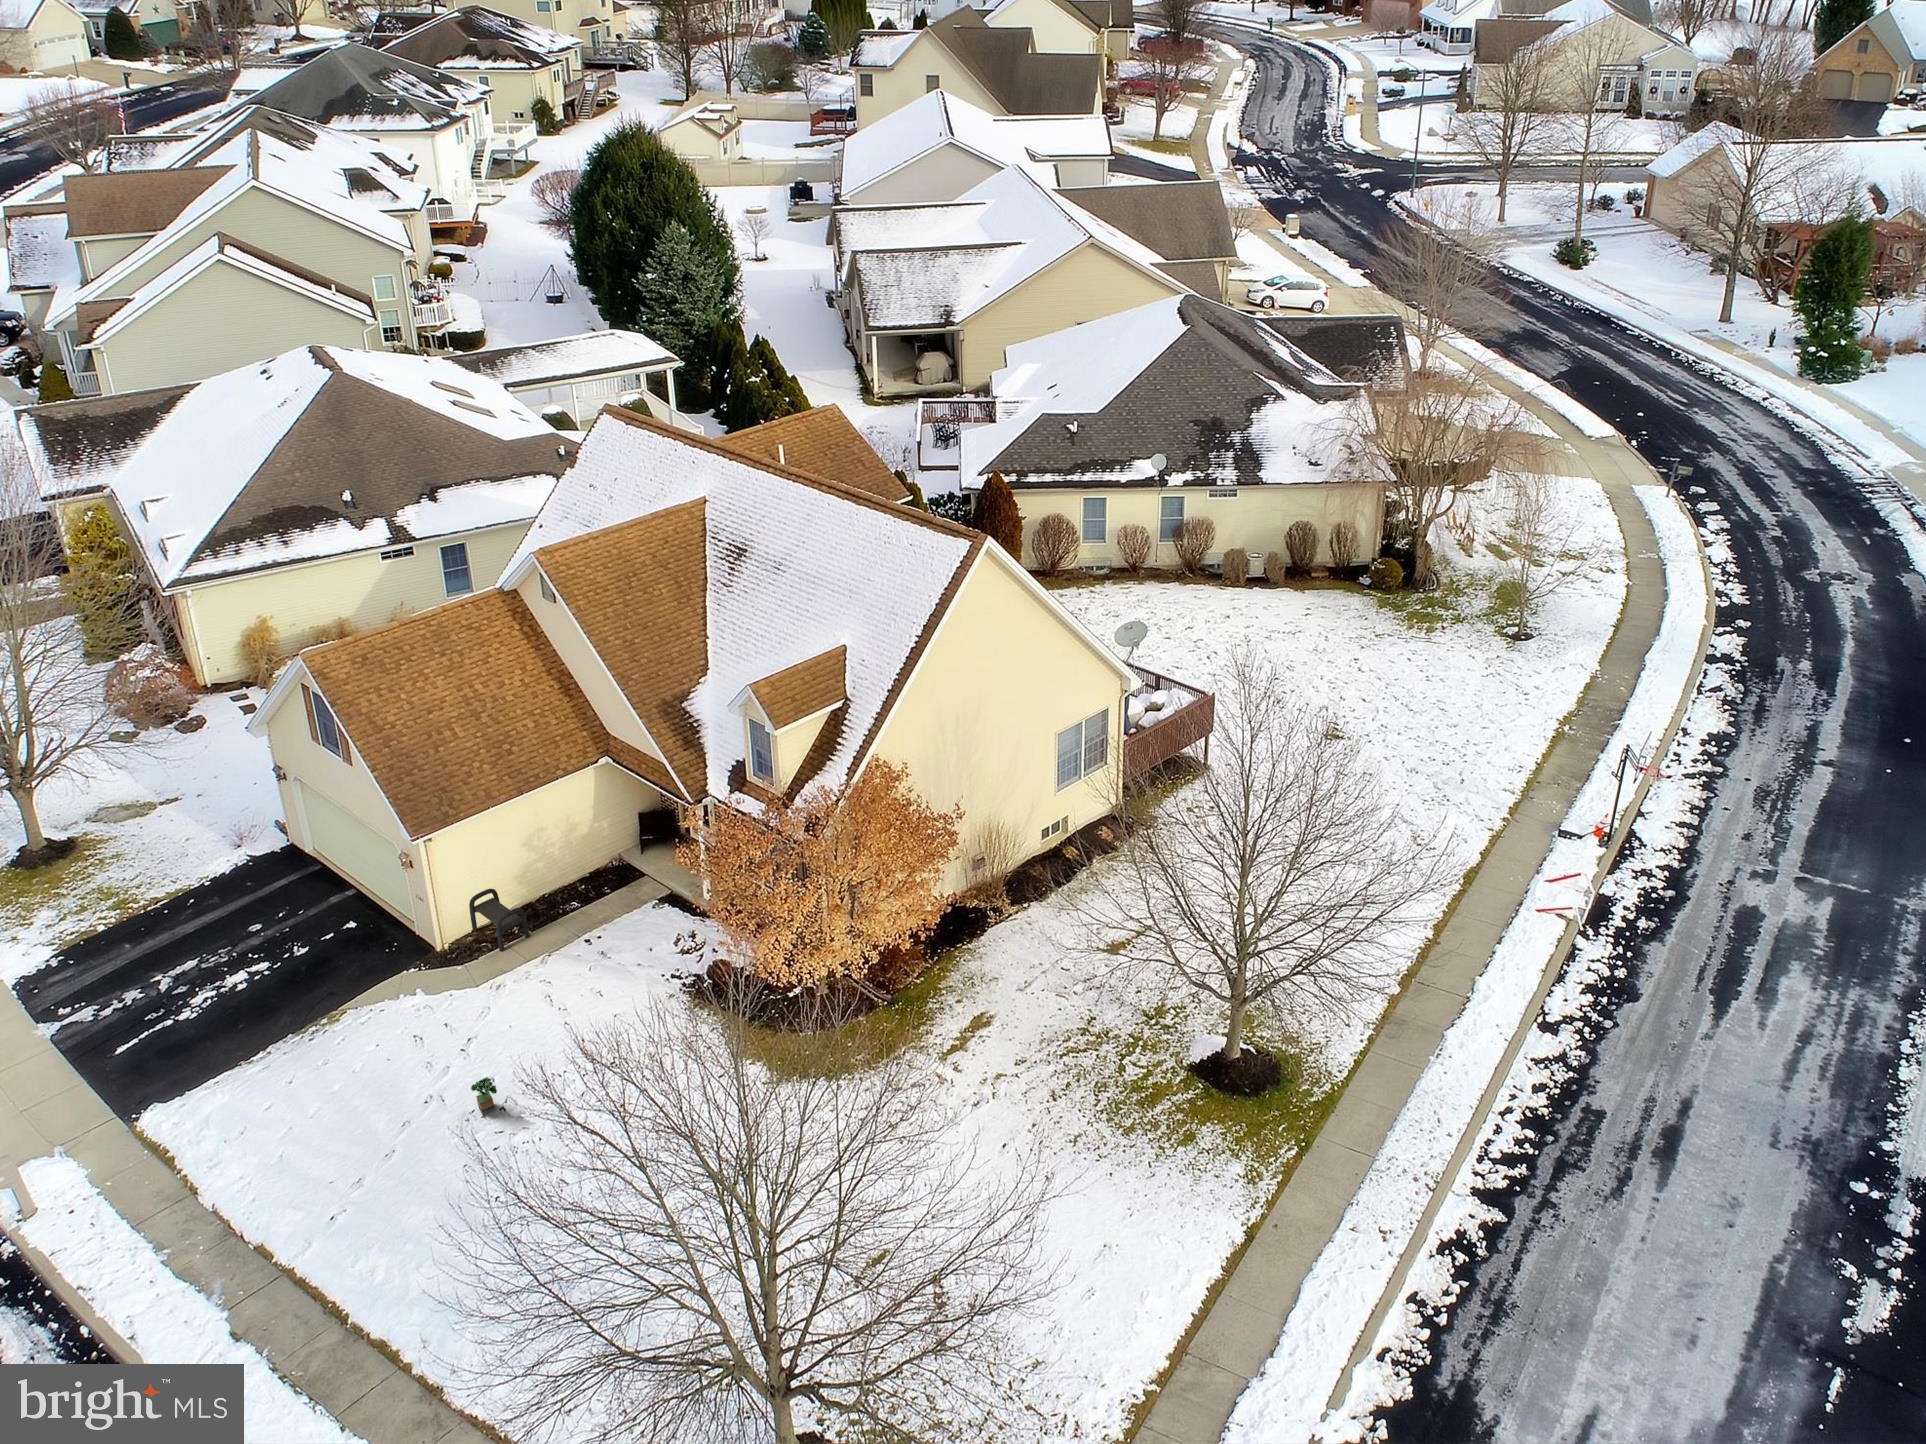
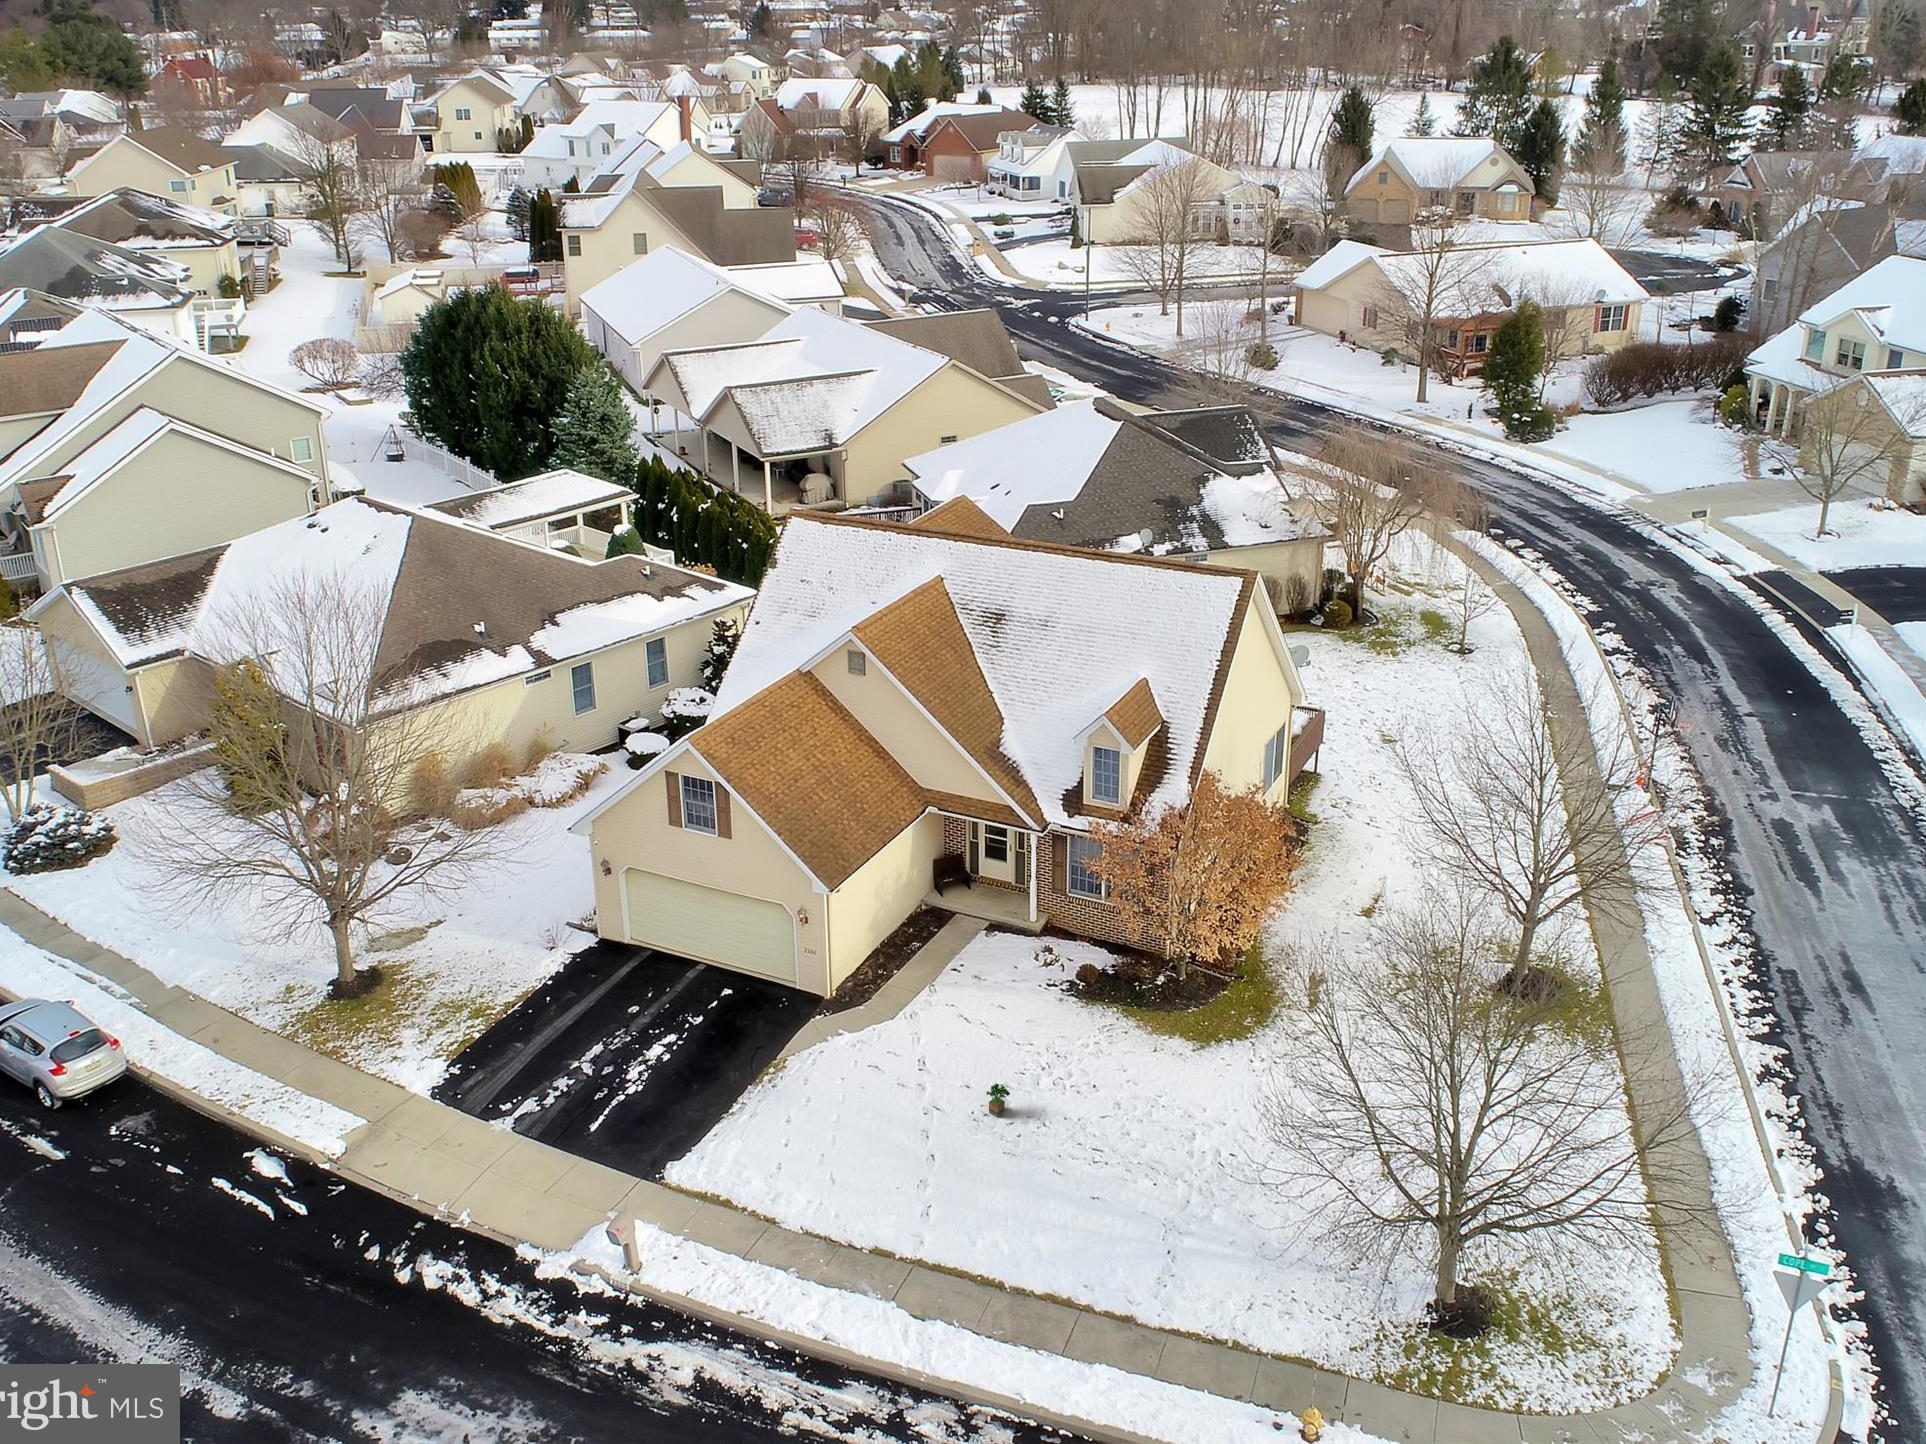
bench: present [469,889,530,951] -> none [848,938,904,991]

